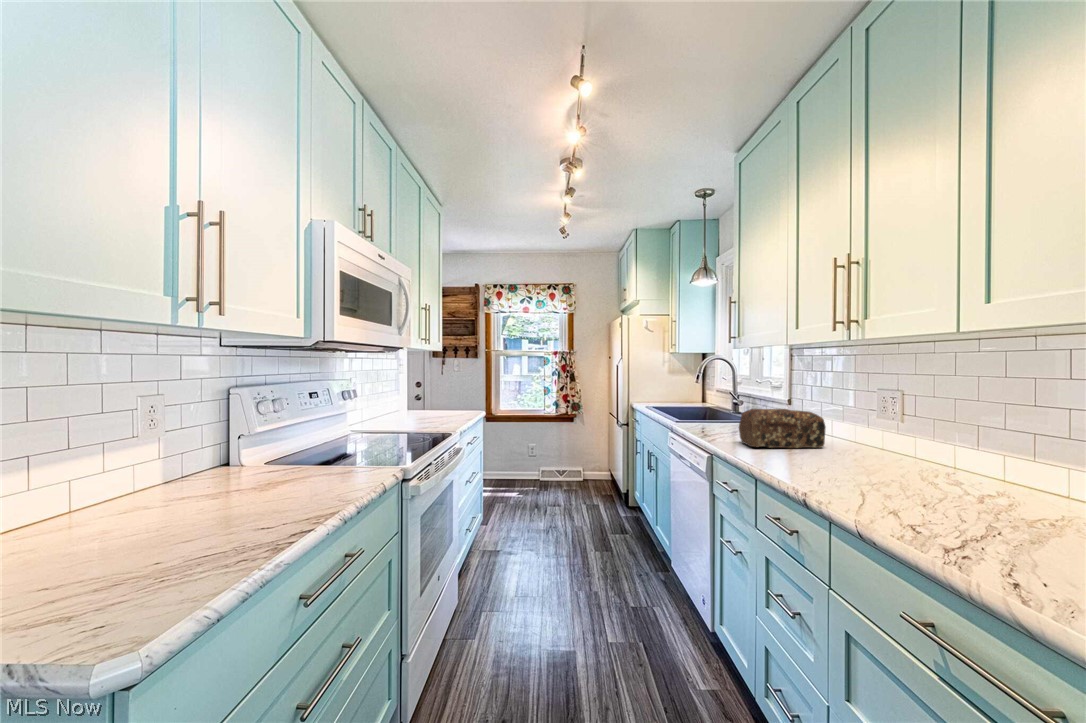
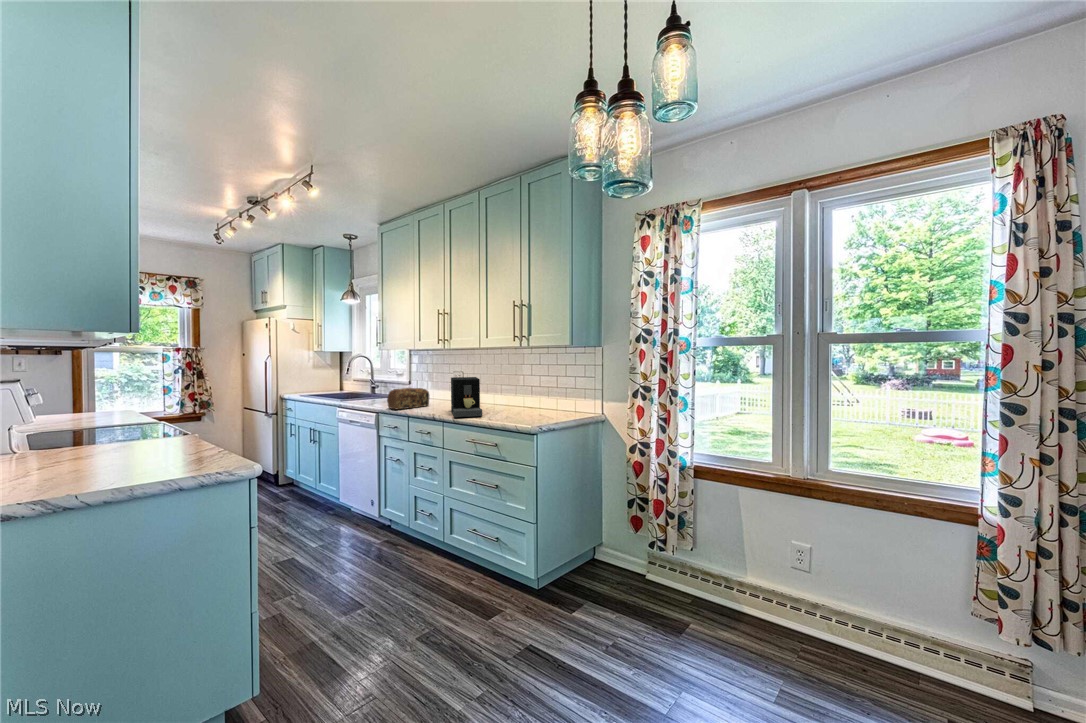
coffee maker: none [880,394,998,514] -> present [451,377,482,417]

